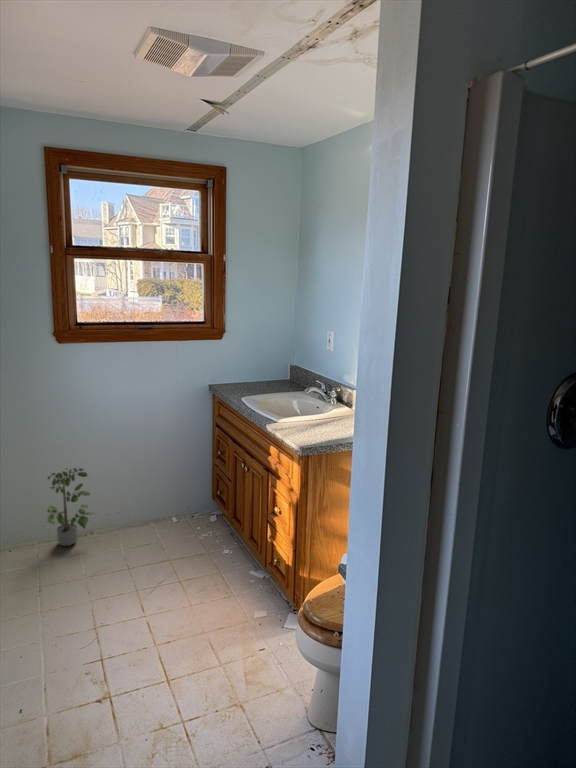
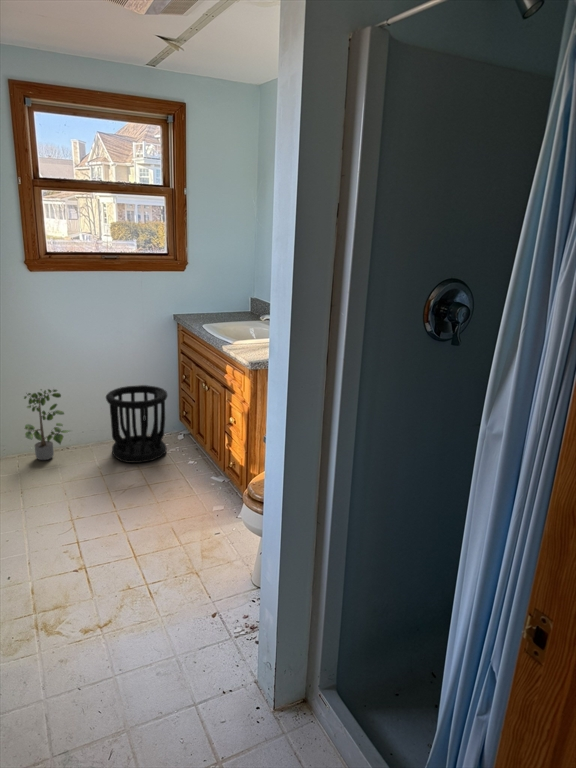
wastebasket: none [135,461,202,549] -> present [106,385,167,463]

